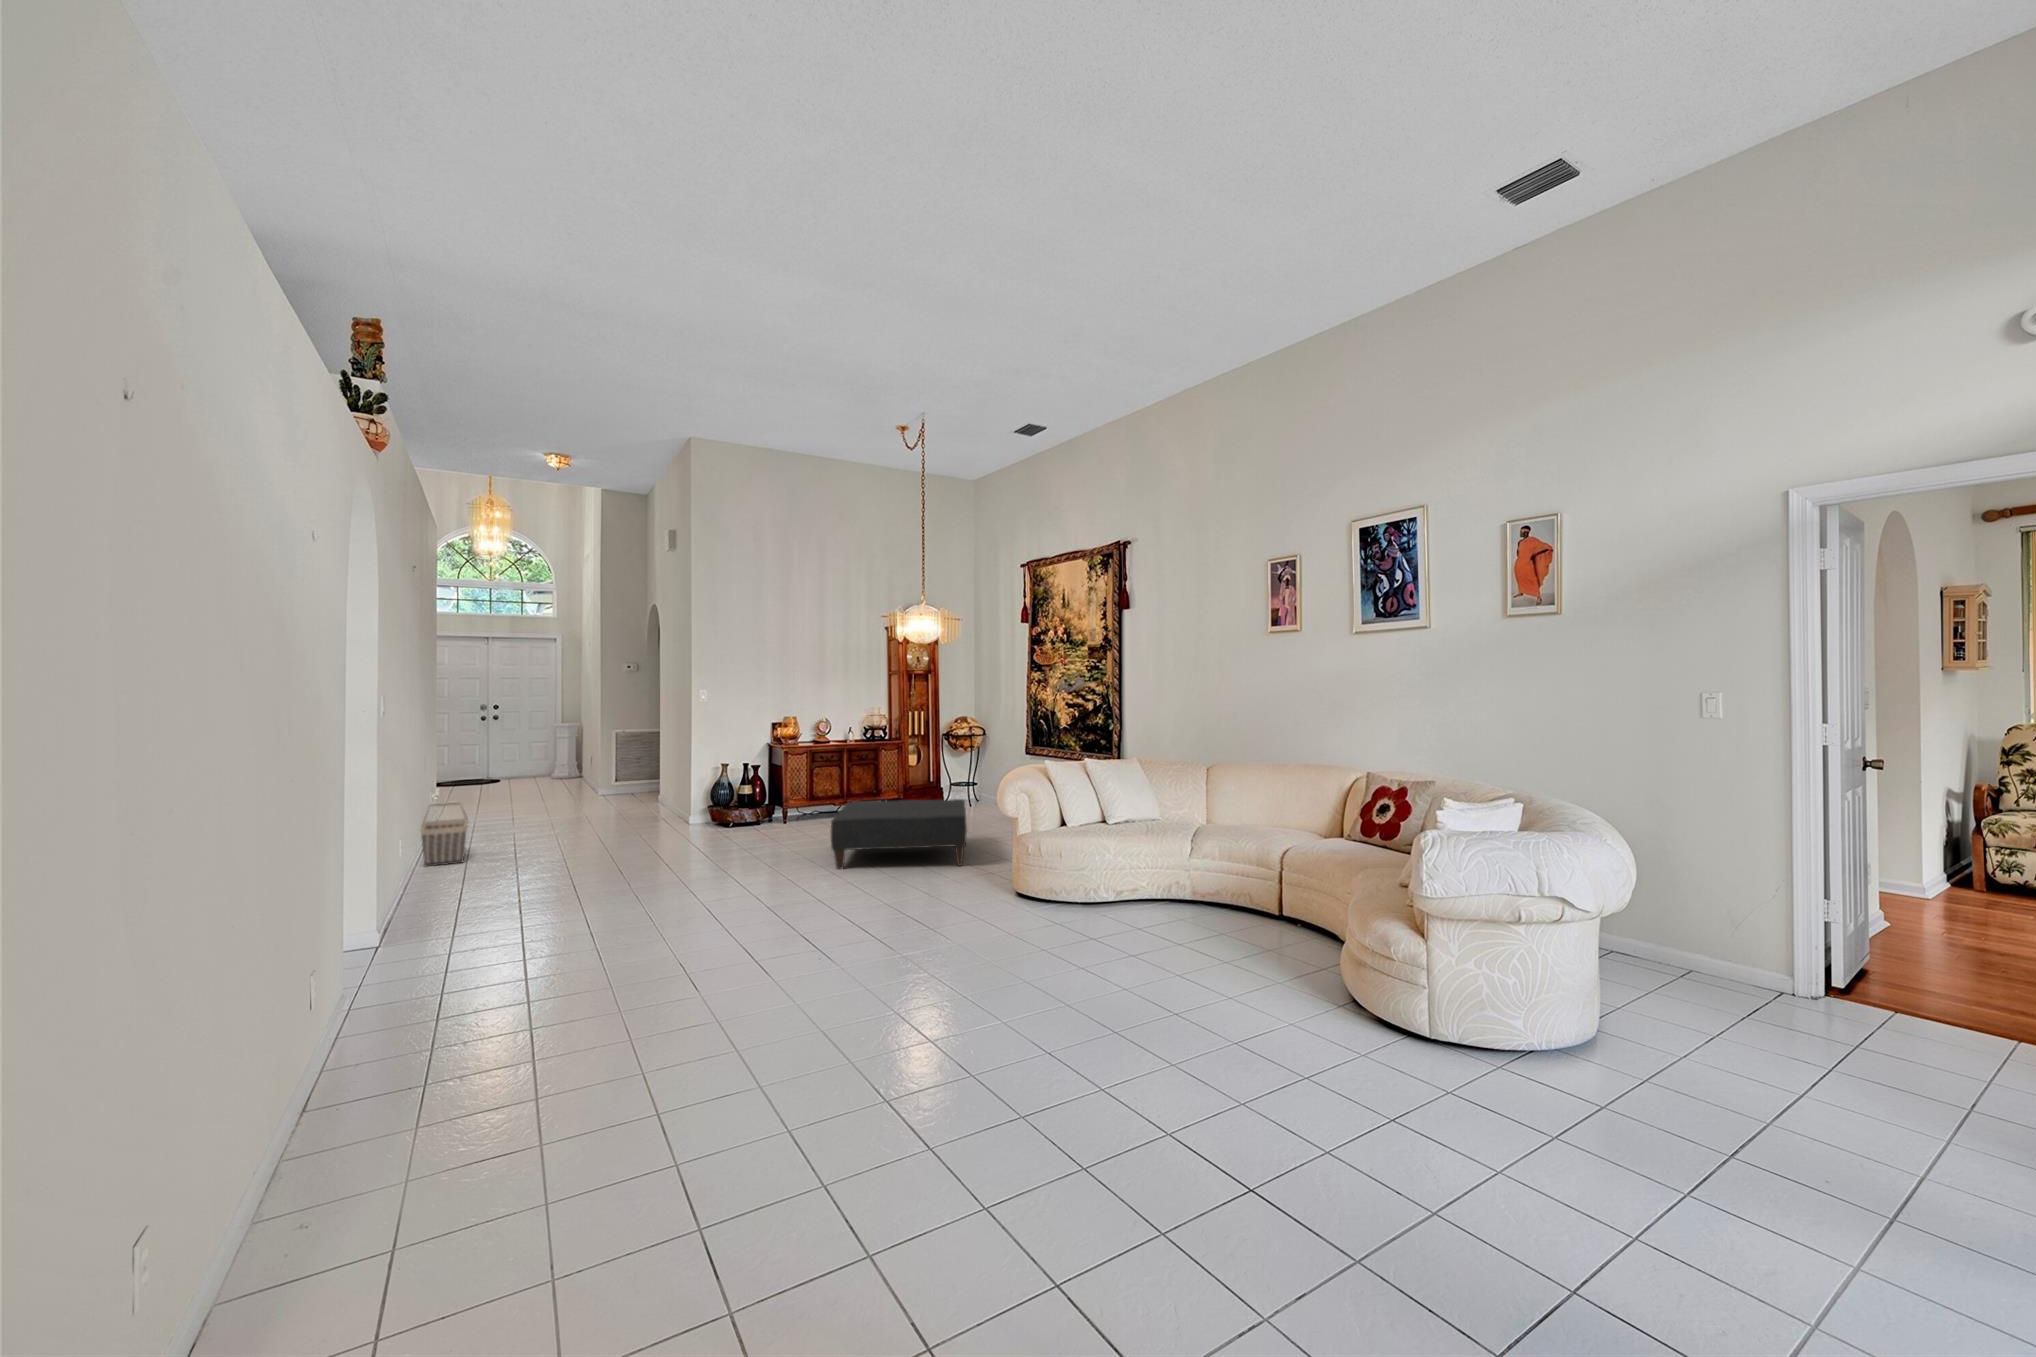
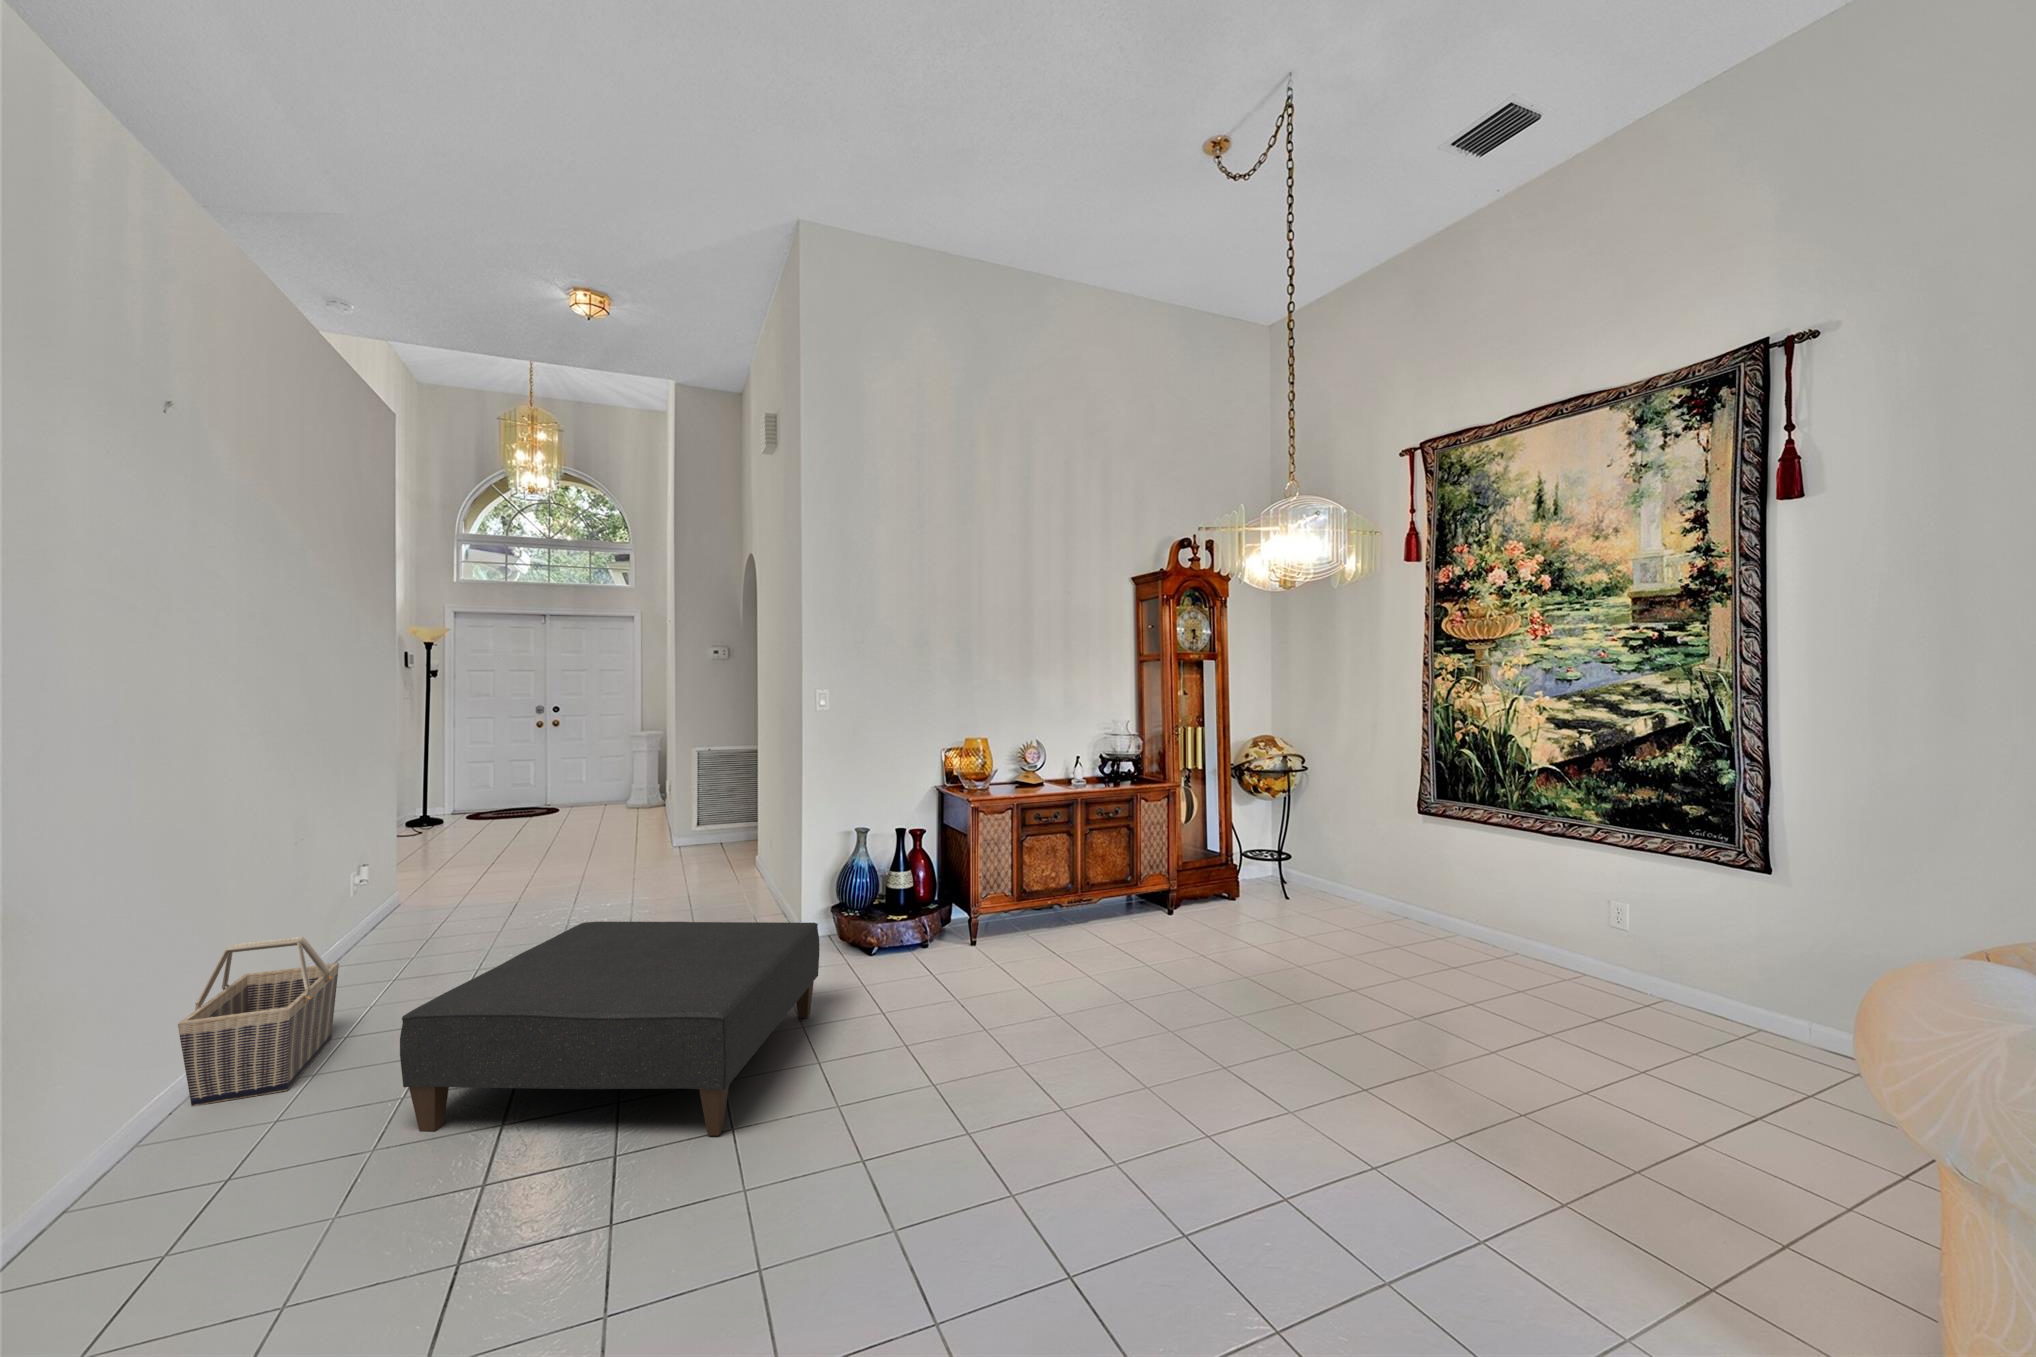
ottoman: present [831,799,967,869] -> present [400,922,820,1136]

